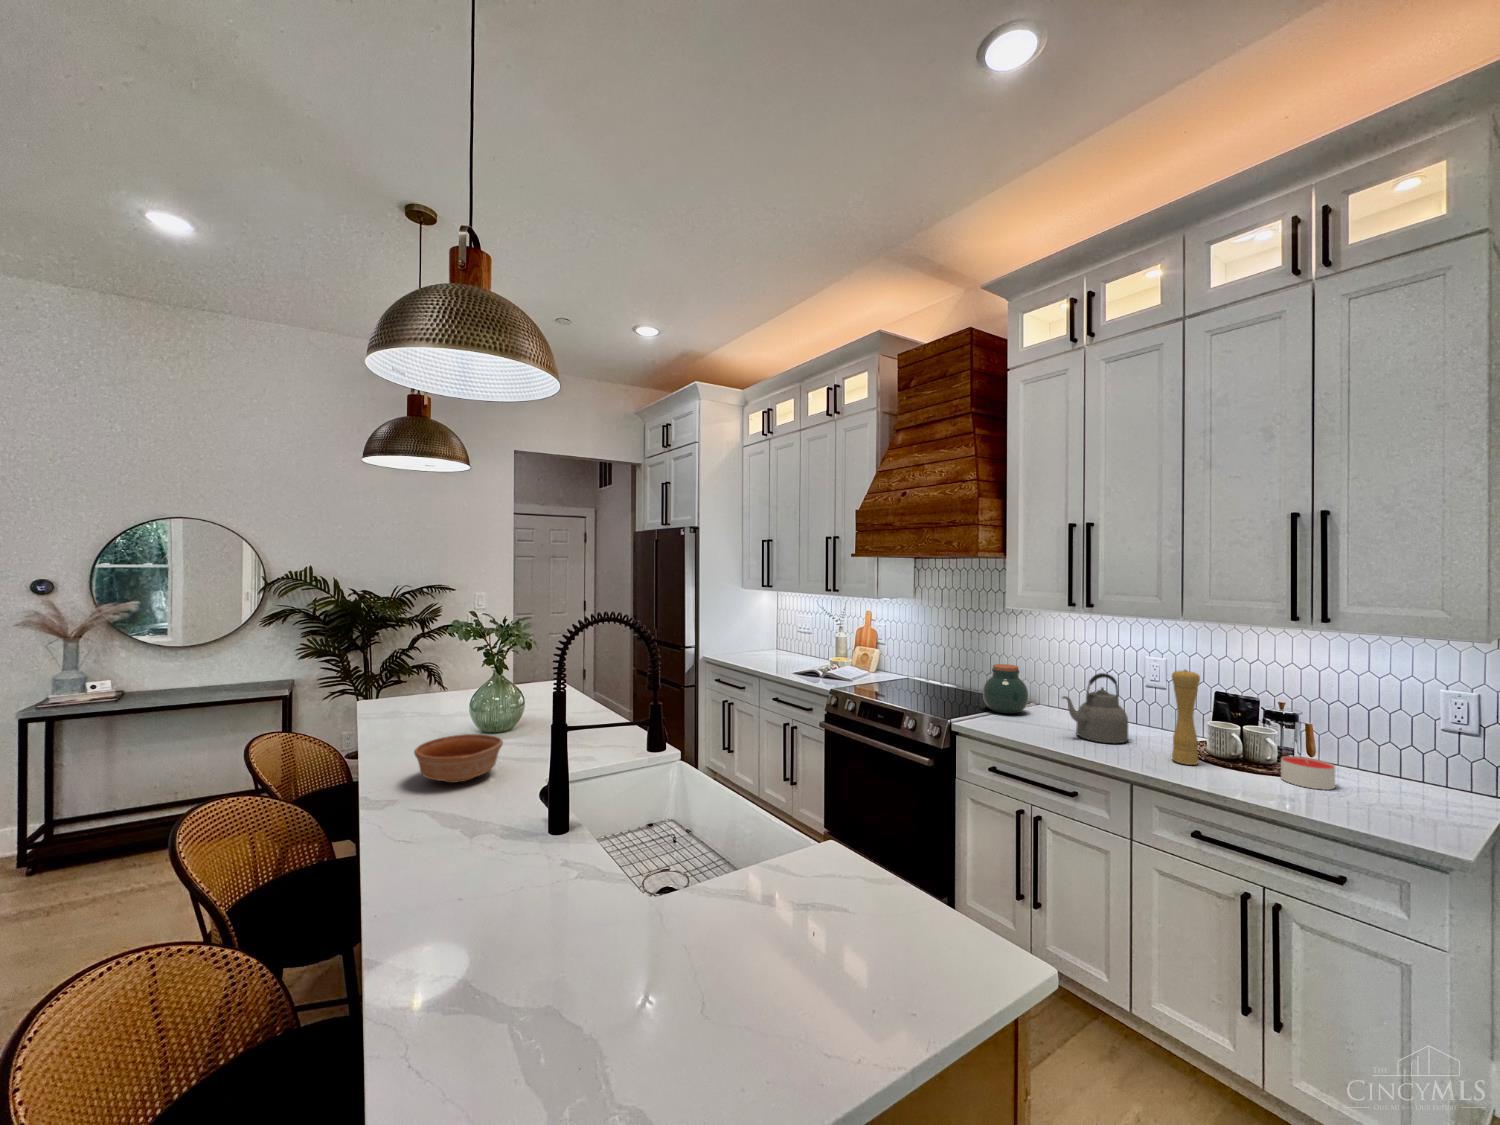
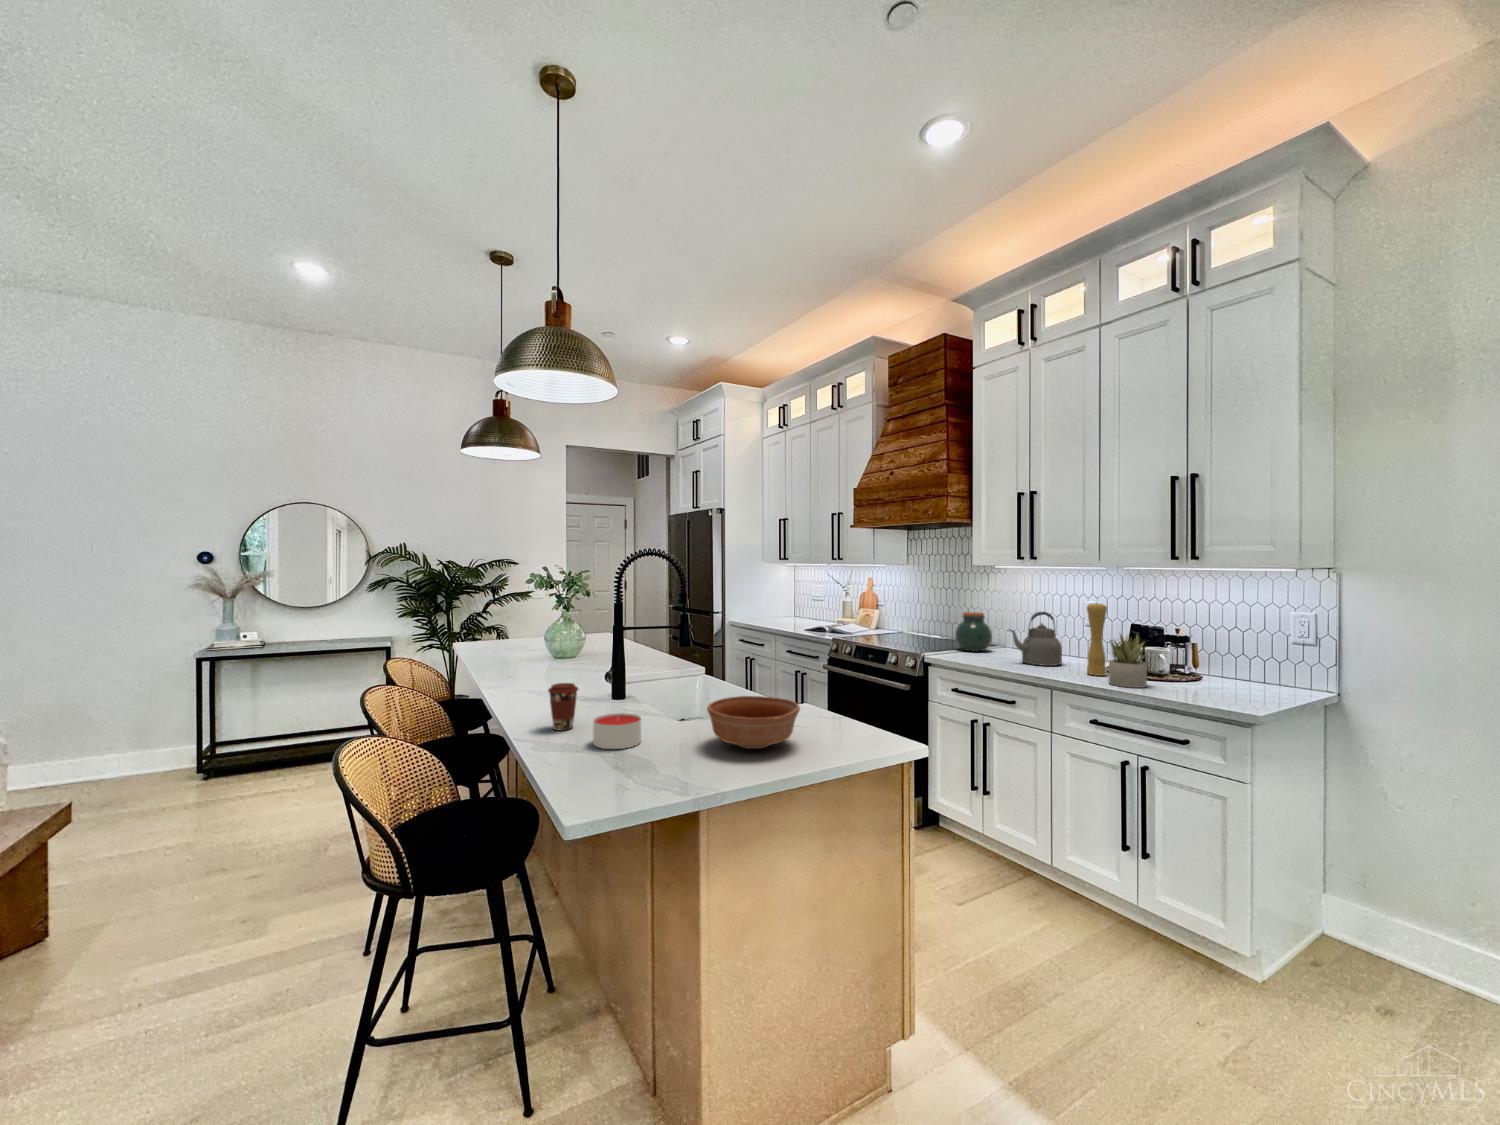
succulent plant: none [1211,714,1272,792] -> present [1109,634,1147,688]
bowl: present [414,734,503,783] -> present [707,696,800,749]
candle: present [1281,756,1335,790] -> present [593,713,641,749]
coffee cup: none [434,851,488,938] -> present [548,683,578,730]

